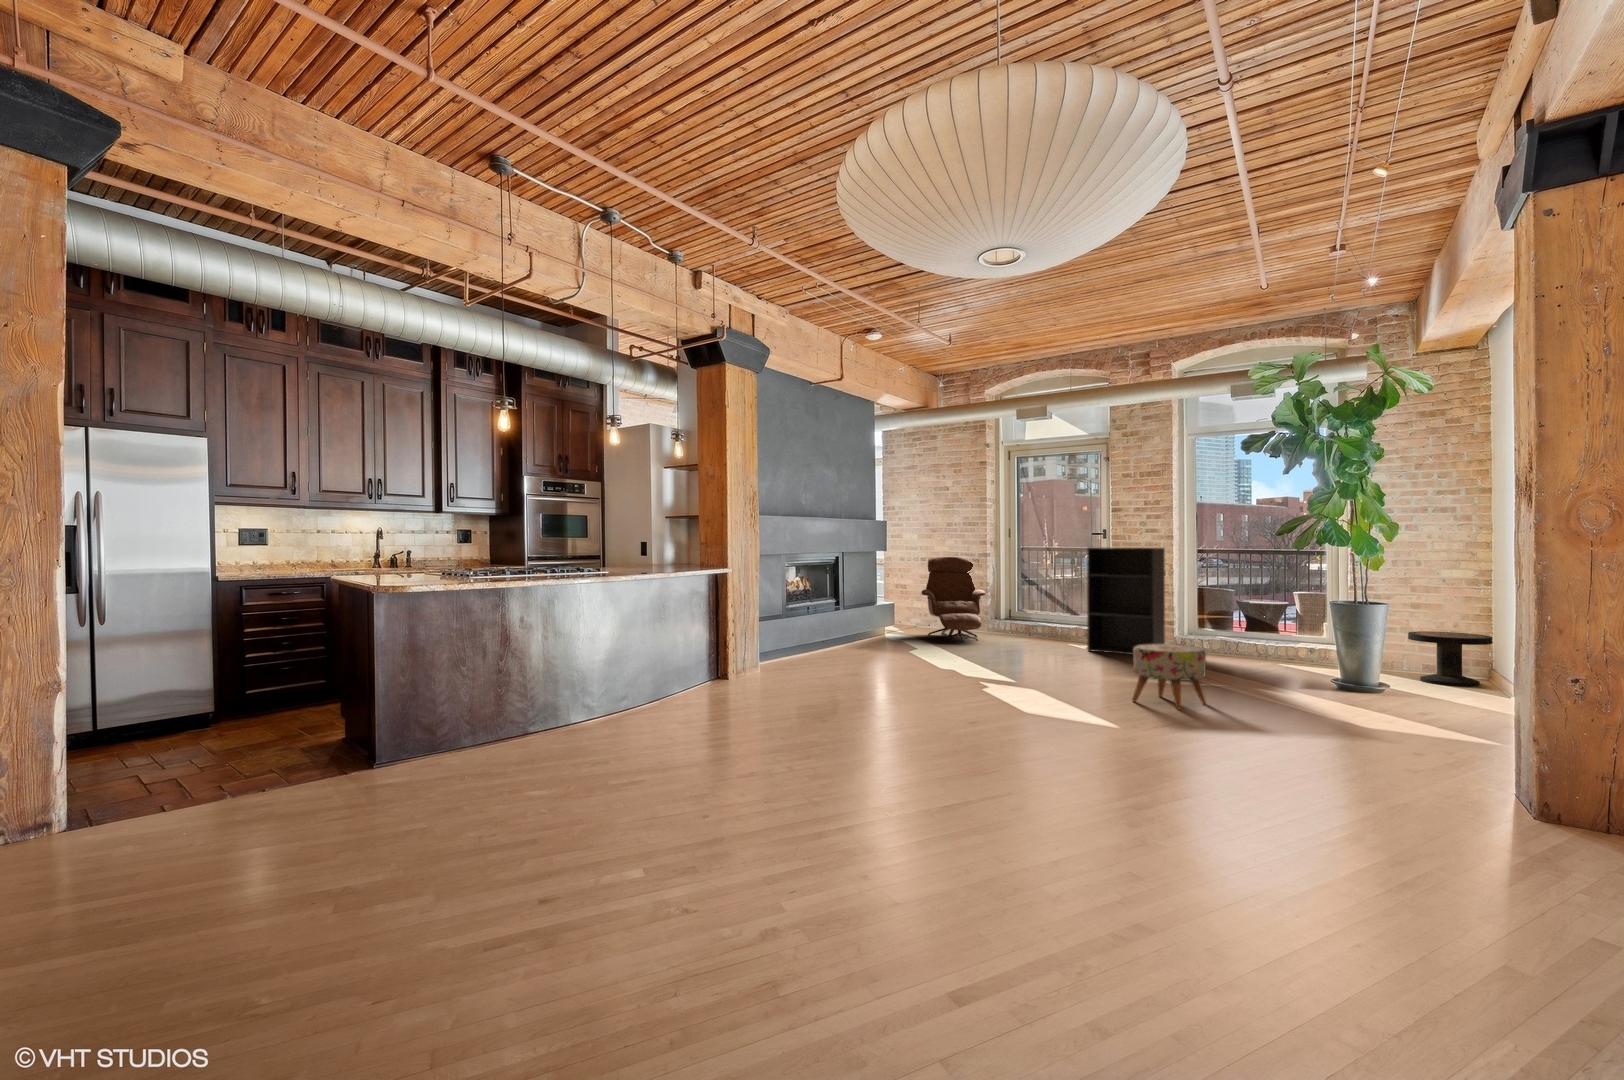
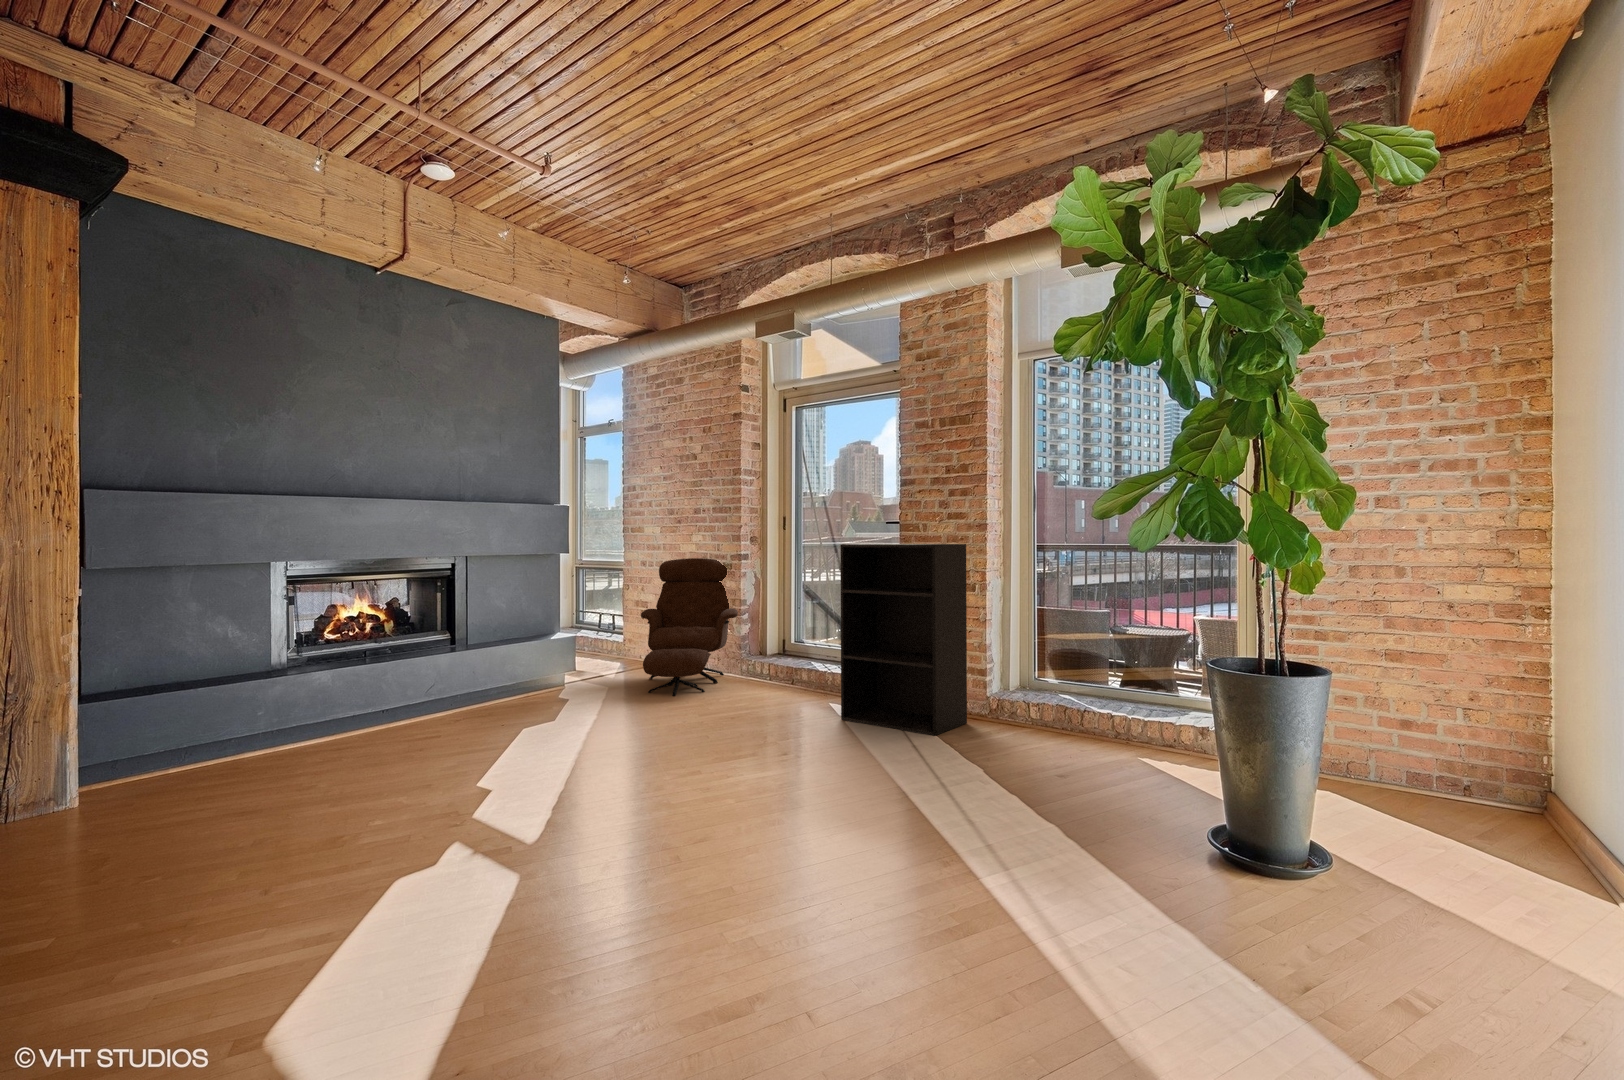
side table: present [1408,631,1493,686] -> none [1380,714,1566,850]
ottoman: present [1132,644,1206,709] -> none [651,795,838,1025]

